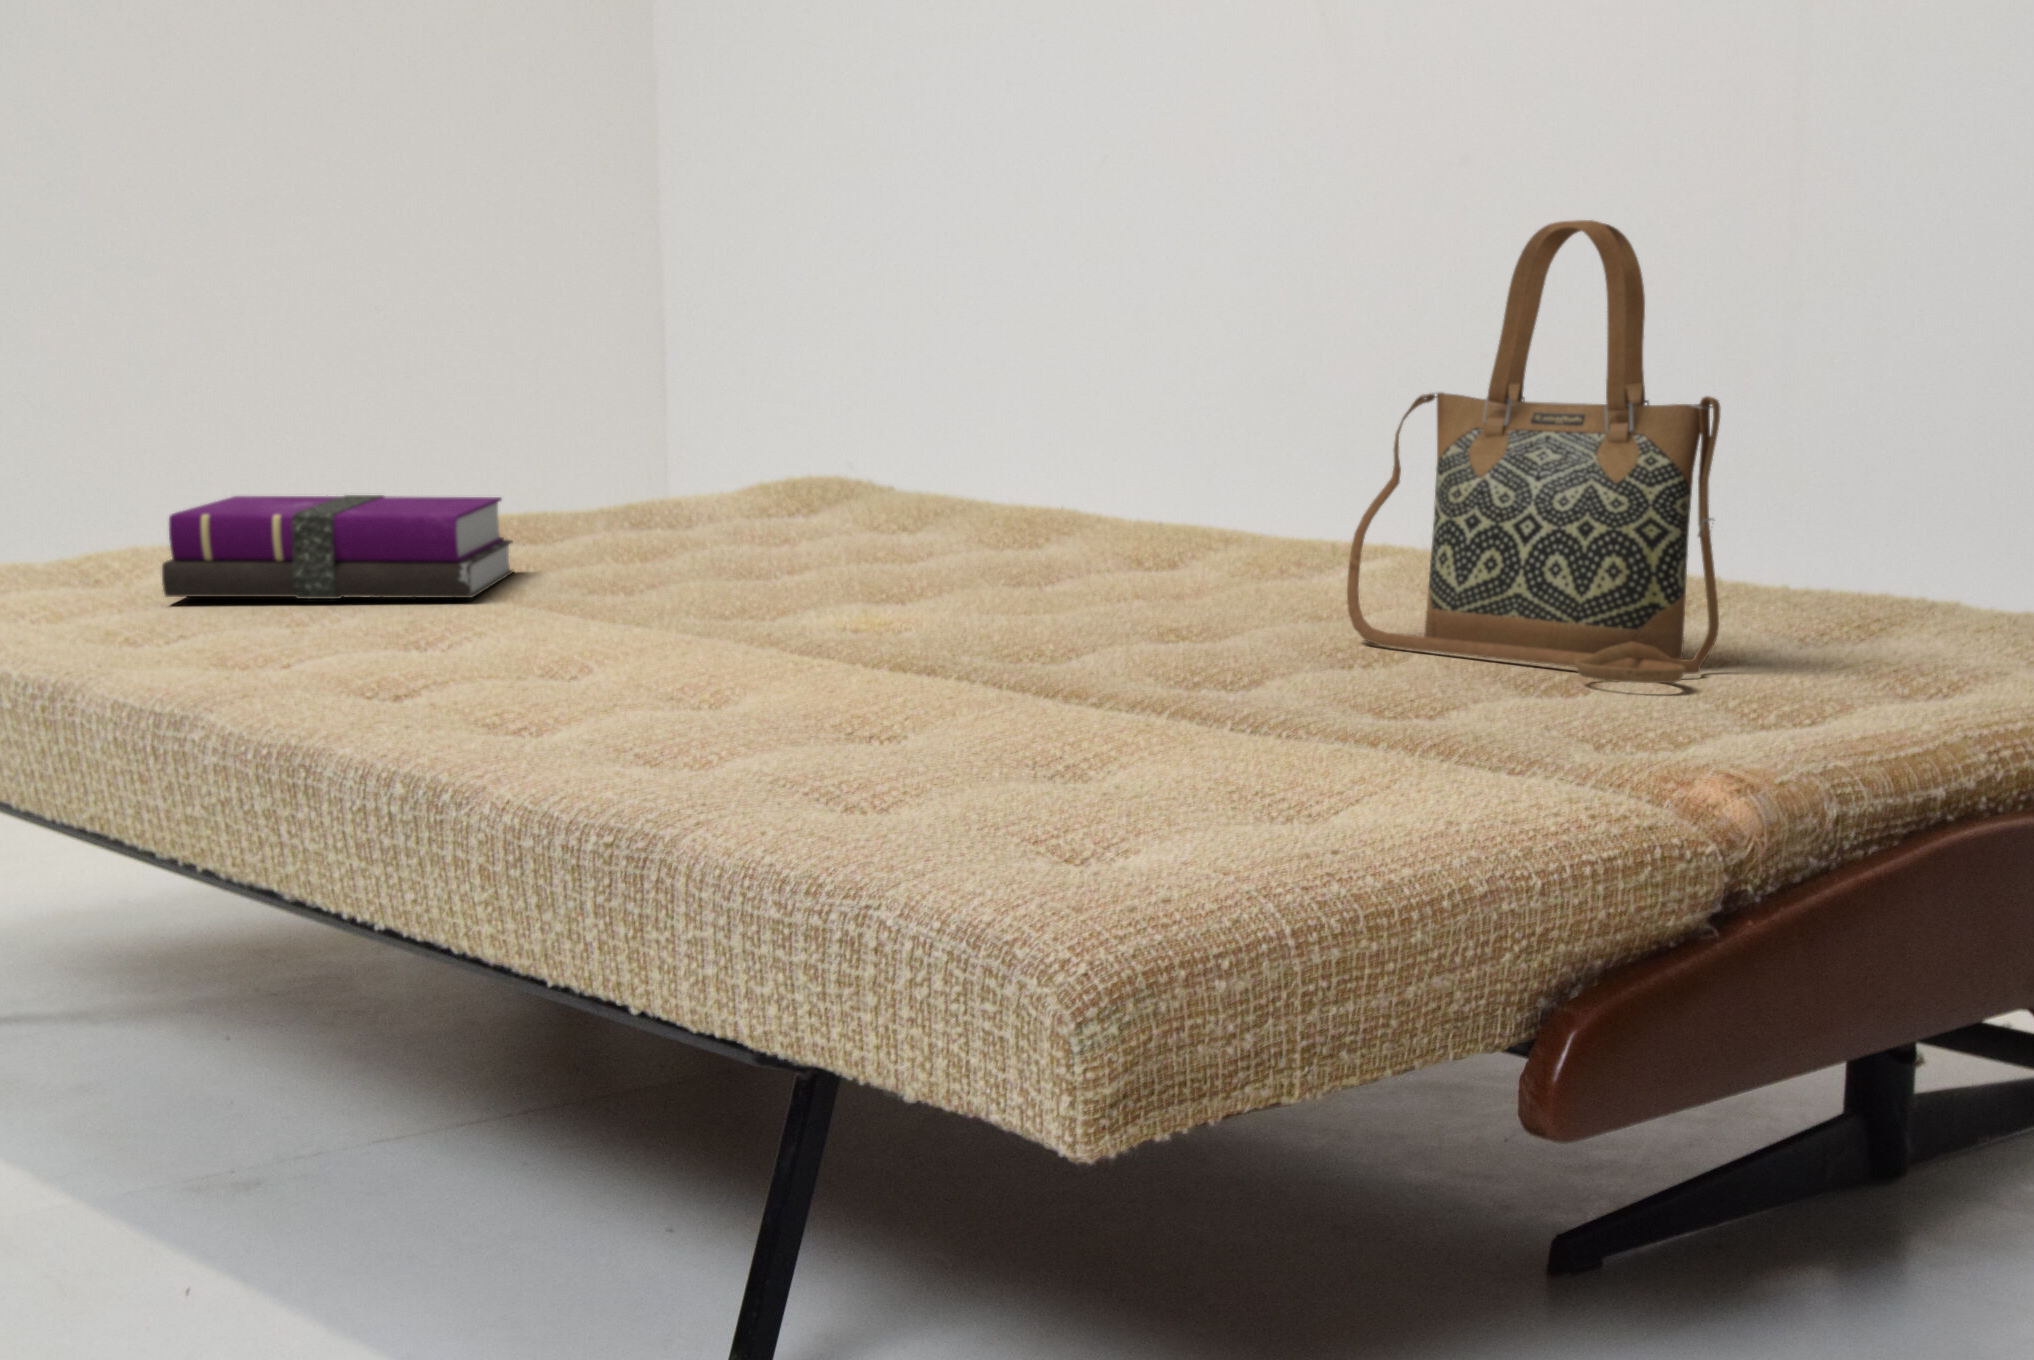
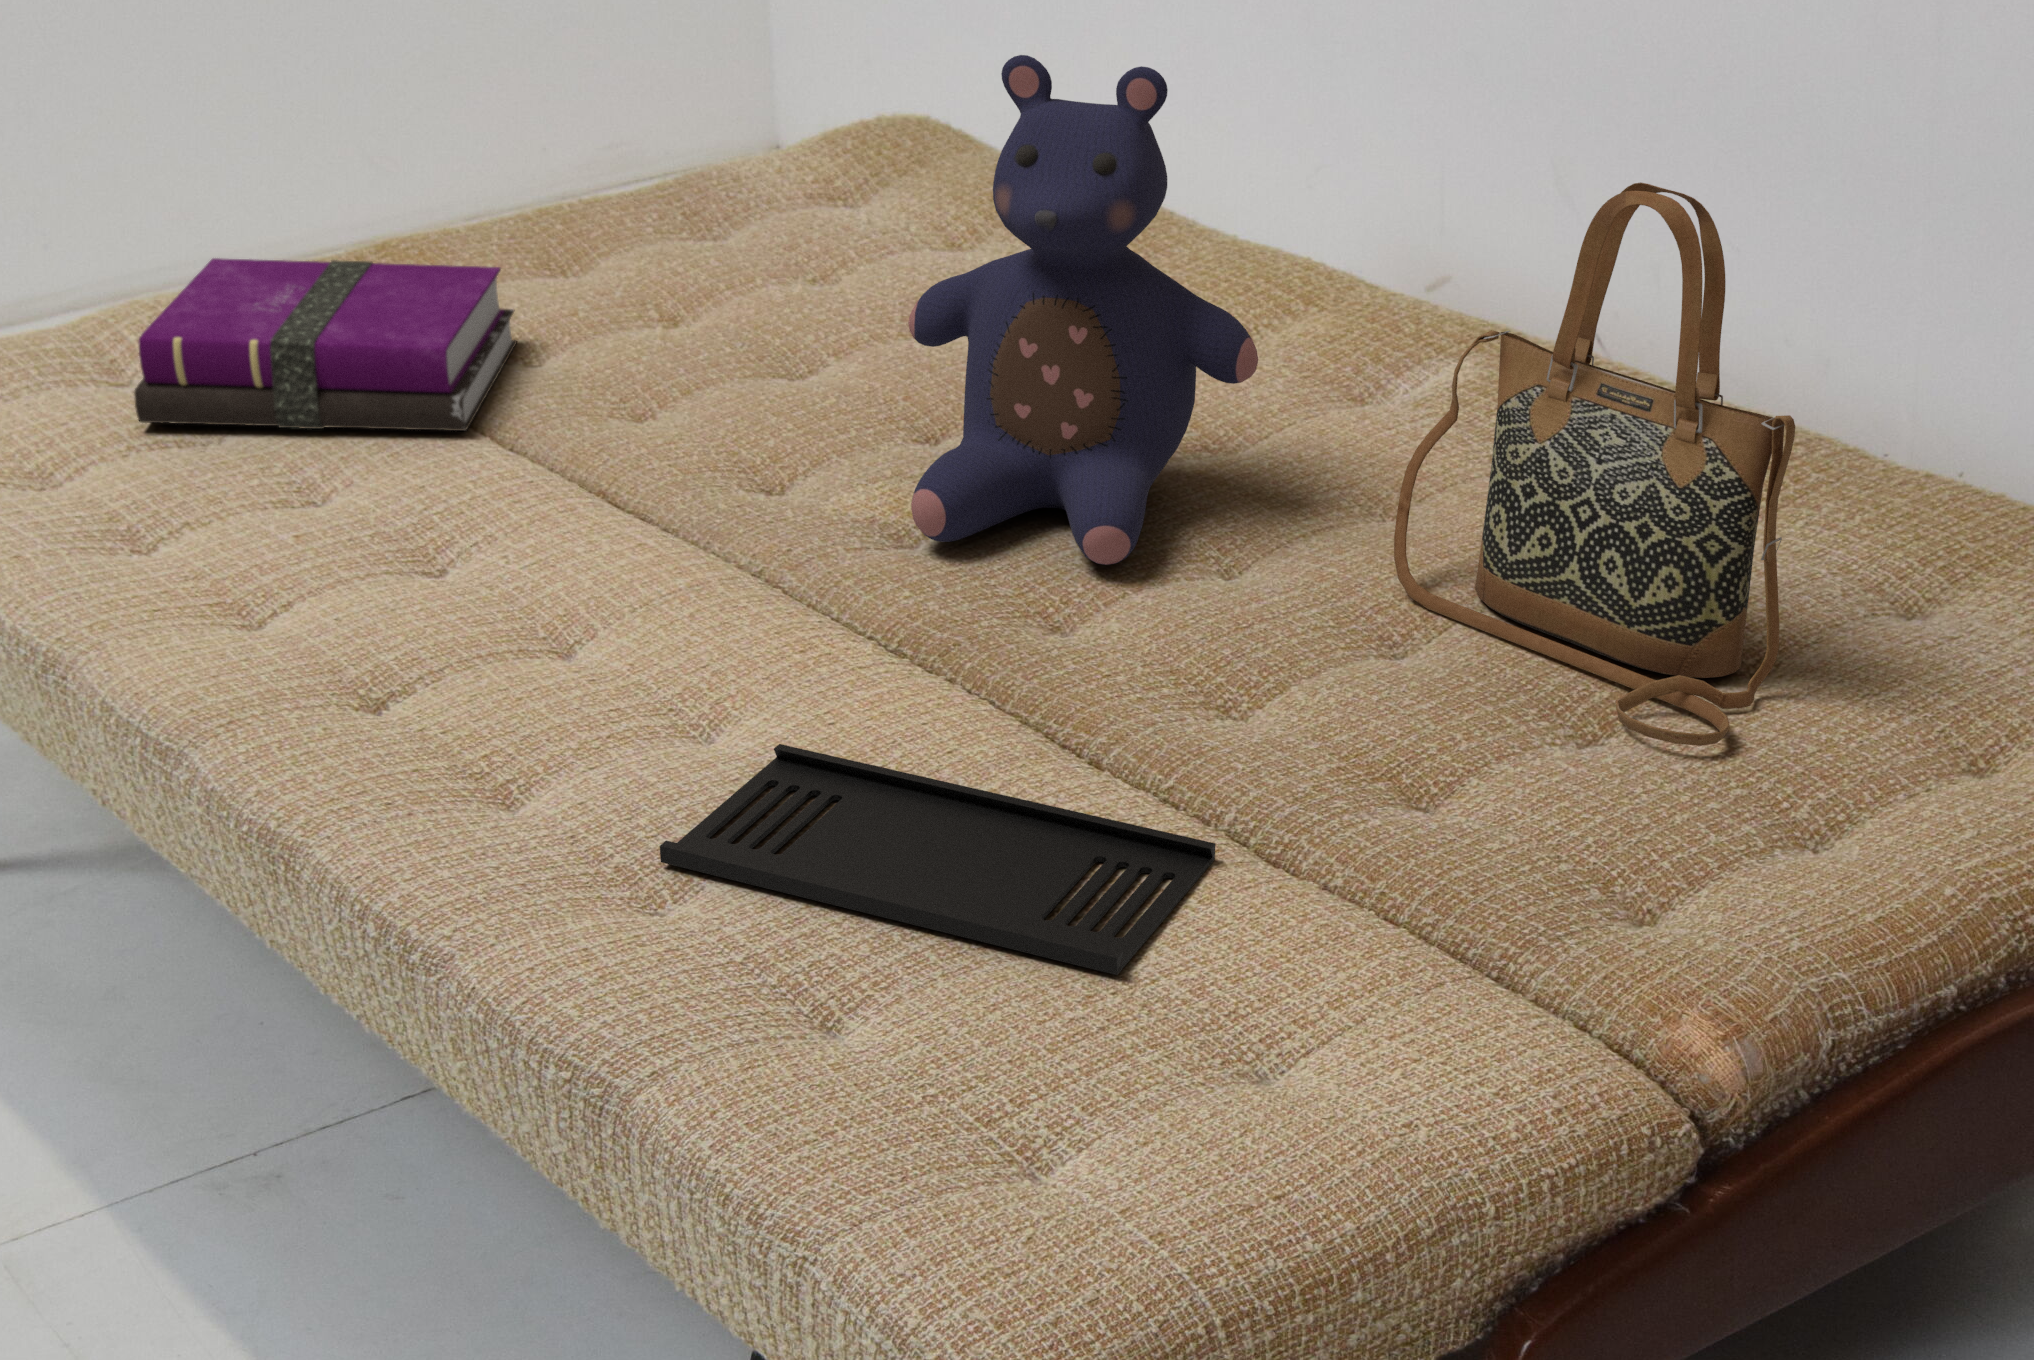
teddy bear: none [886,201,1210,631] -> present [908,55,1258,565]
tray: none [684,691,1220,776] -> present [660,744,1215,975]

